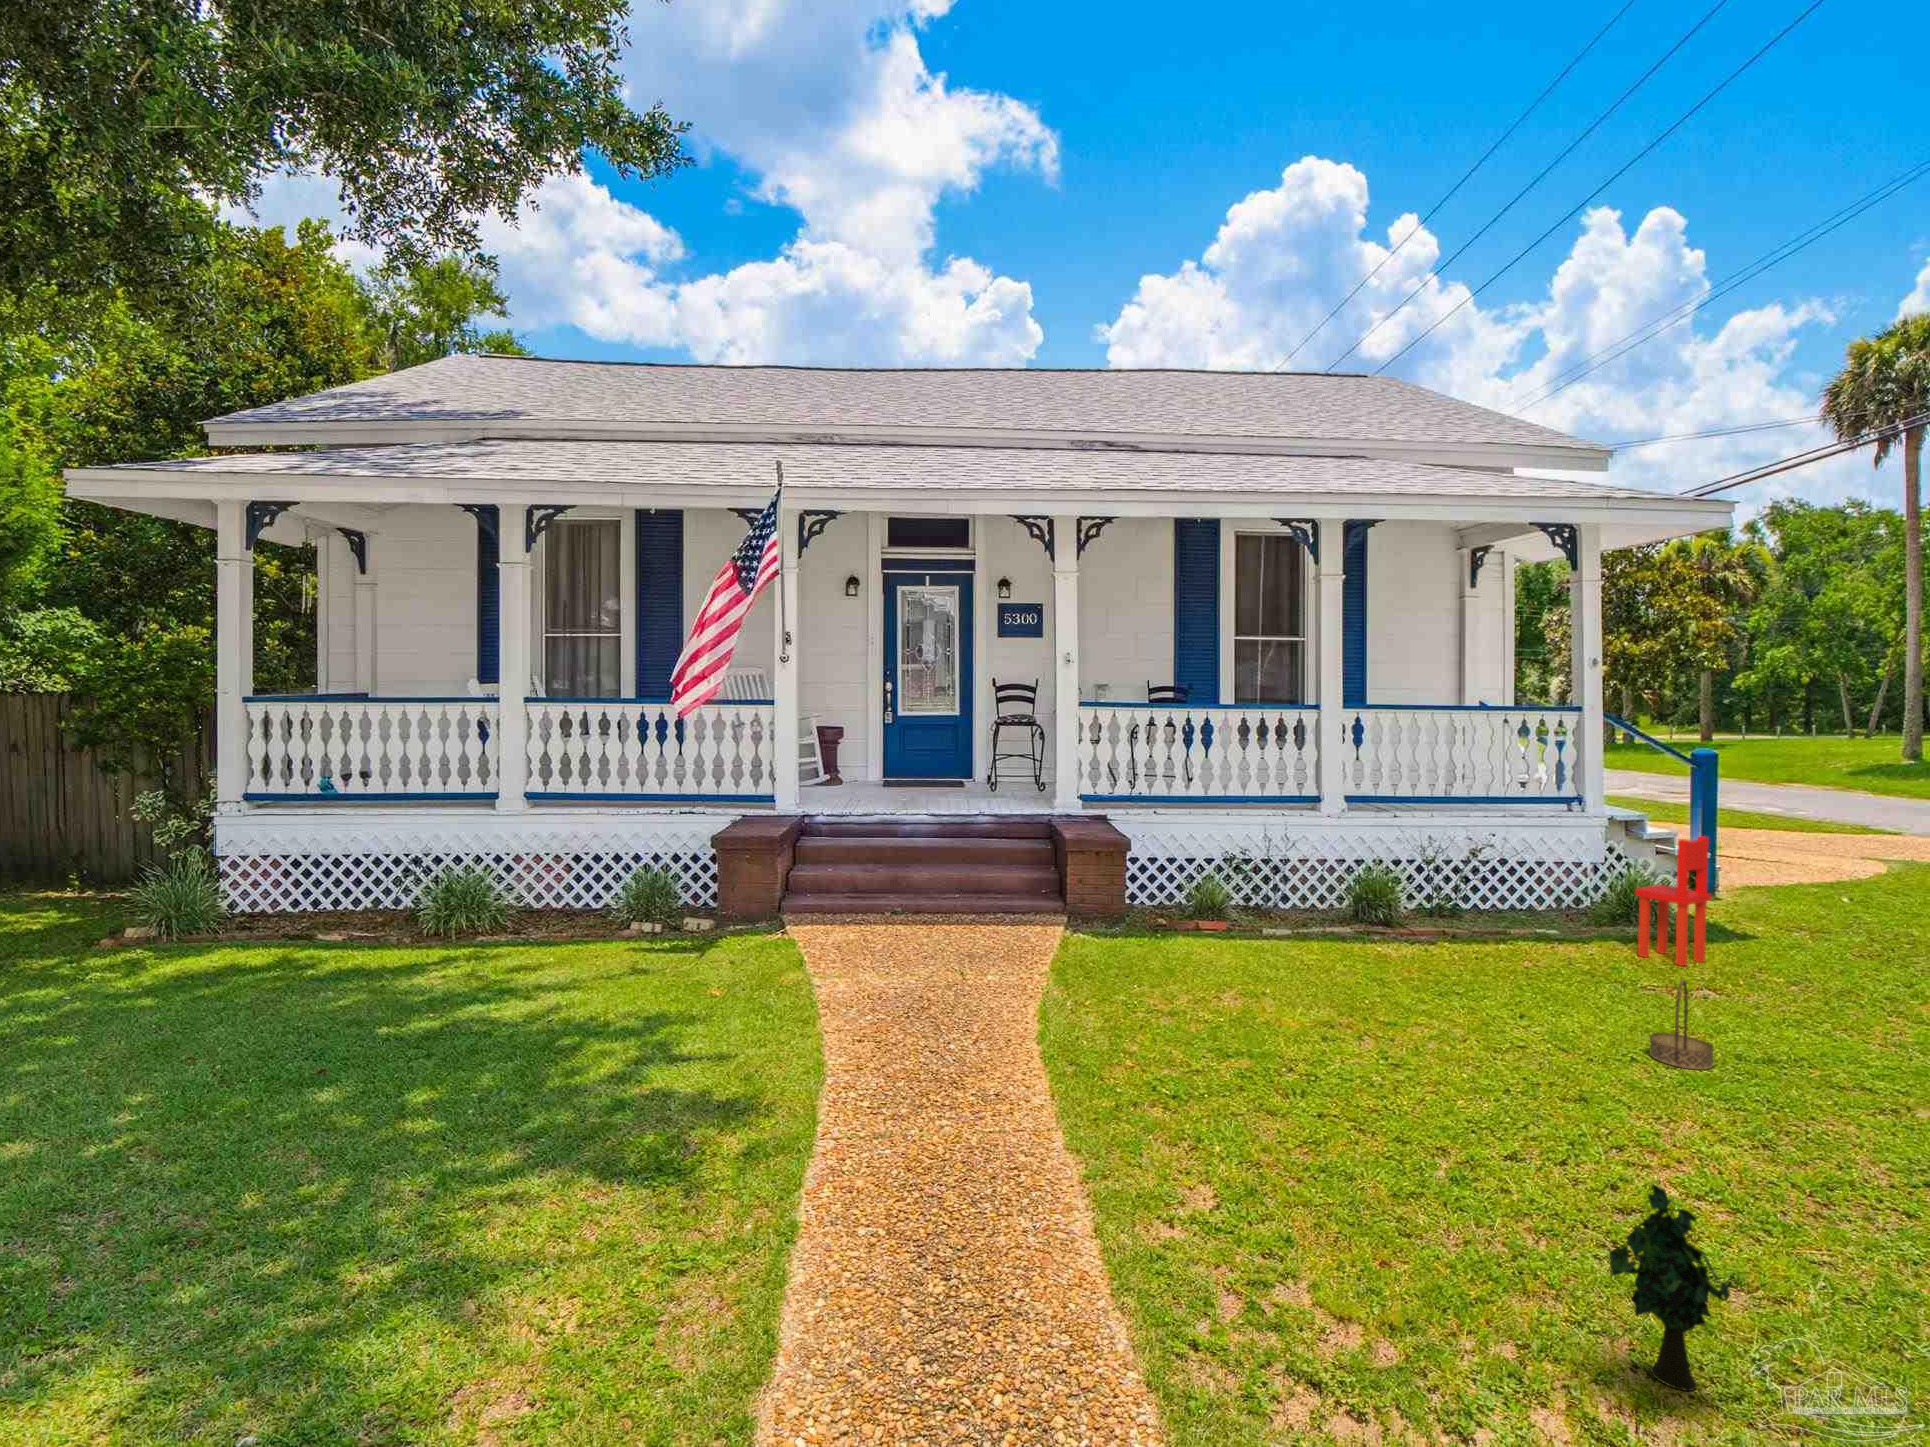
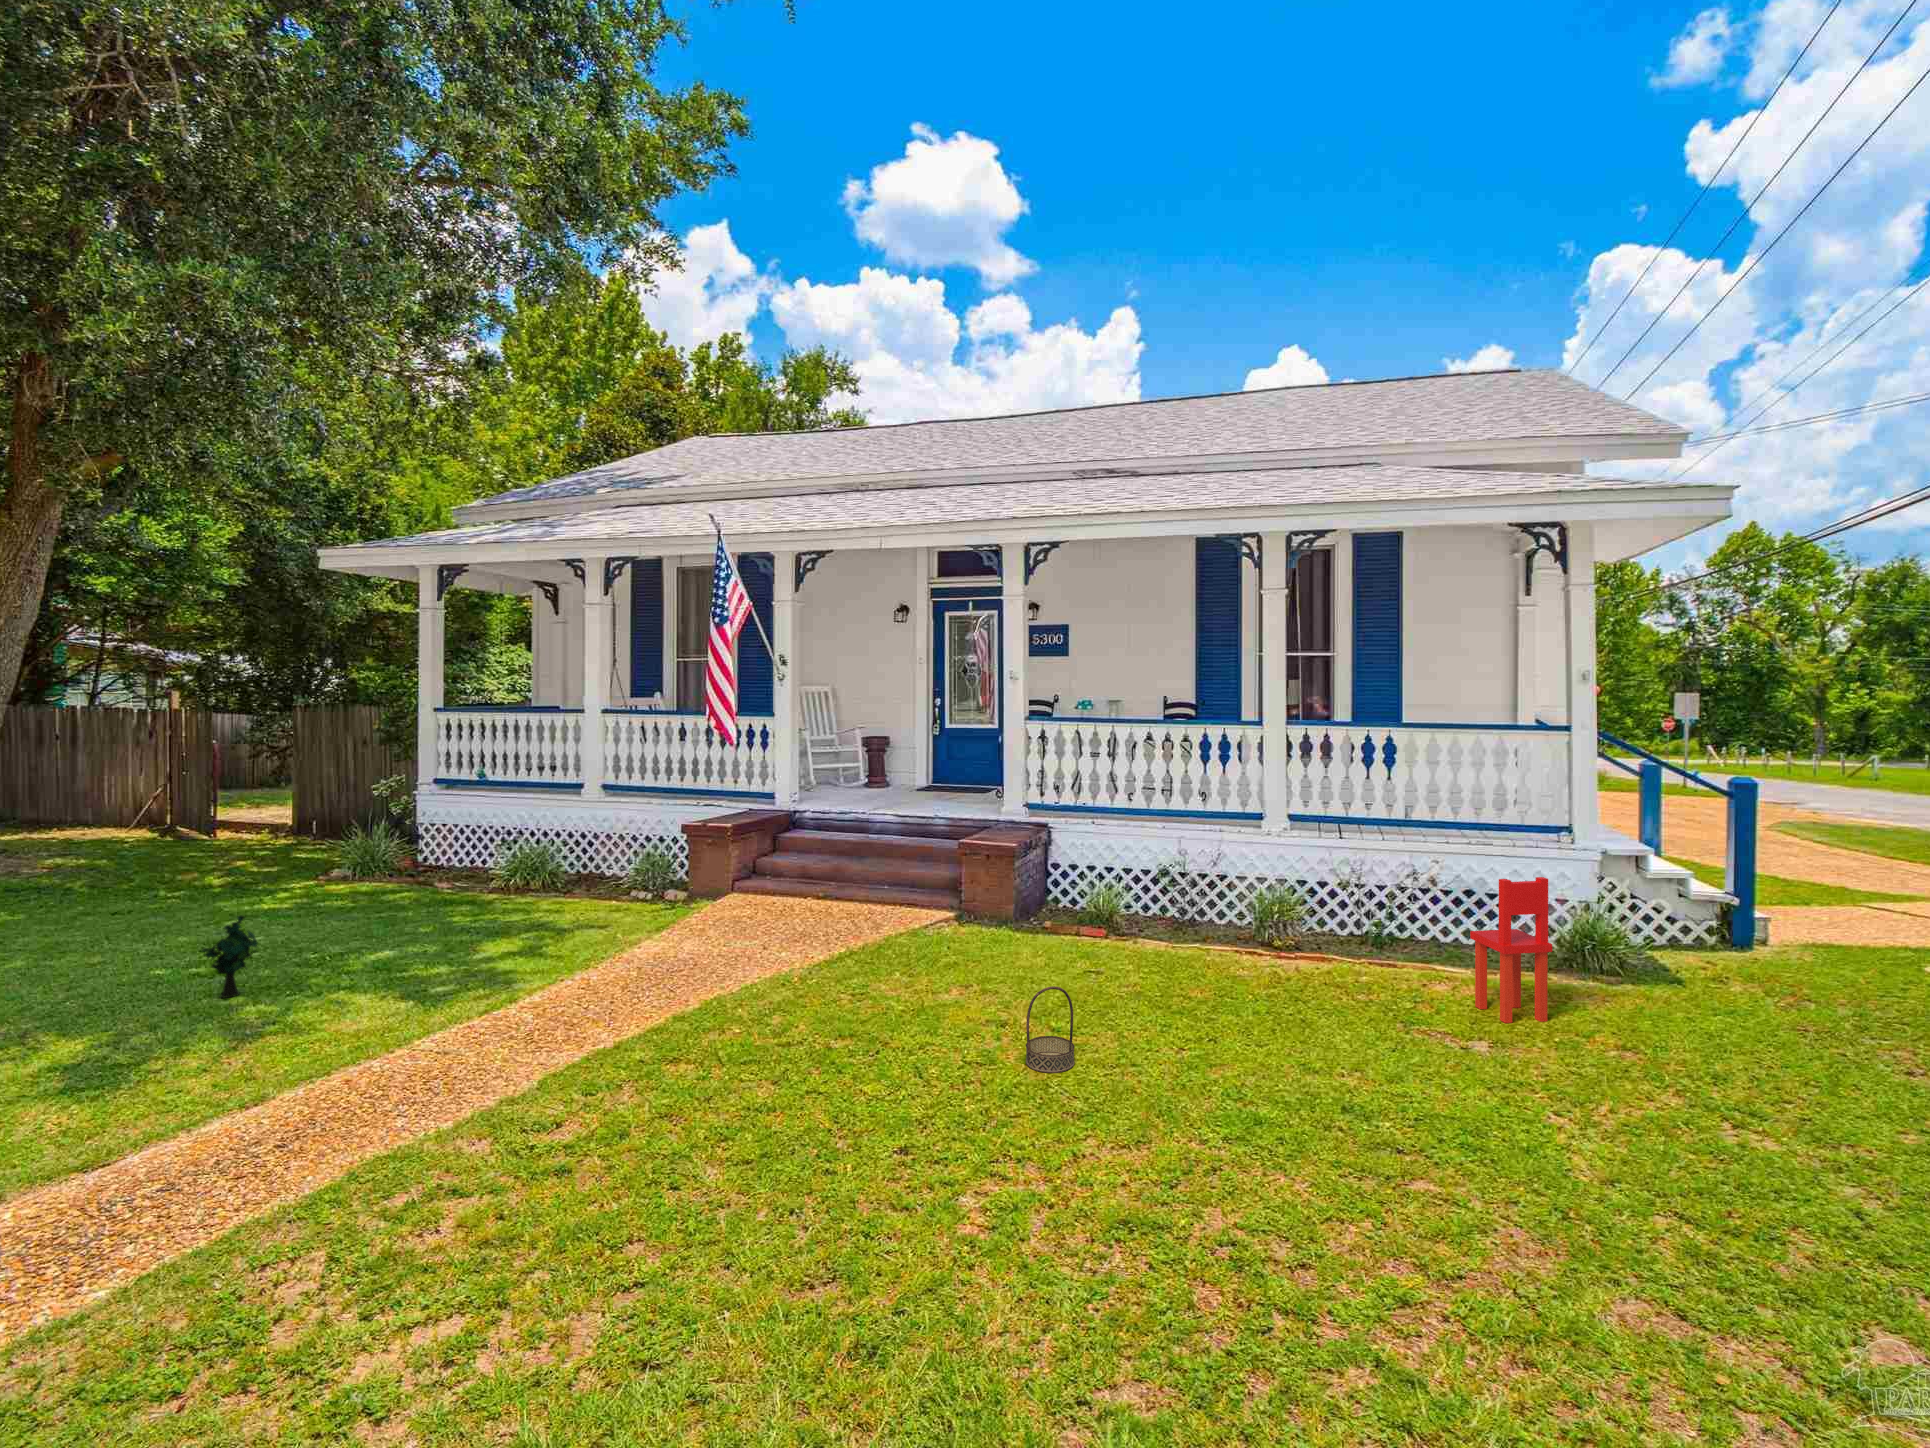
basket: present [1649,980,1713,1070] -> present [1026,986,1074,1073]
decorative plant: present [1609,1185,1731,1391] -> present [202,916,258,998]

